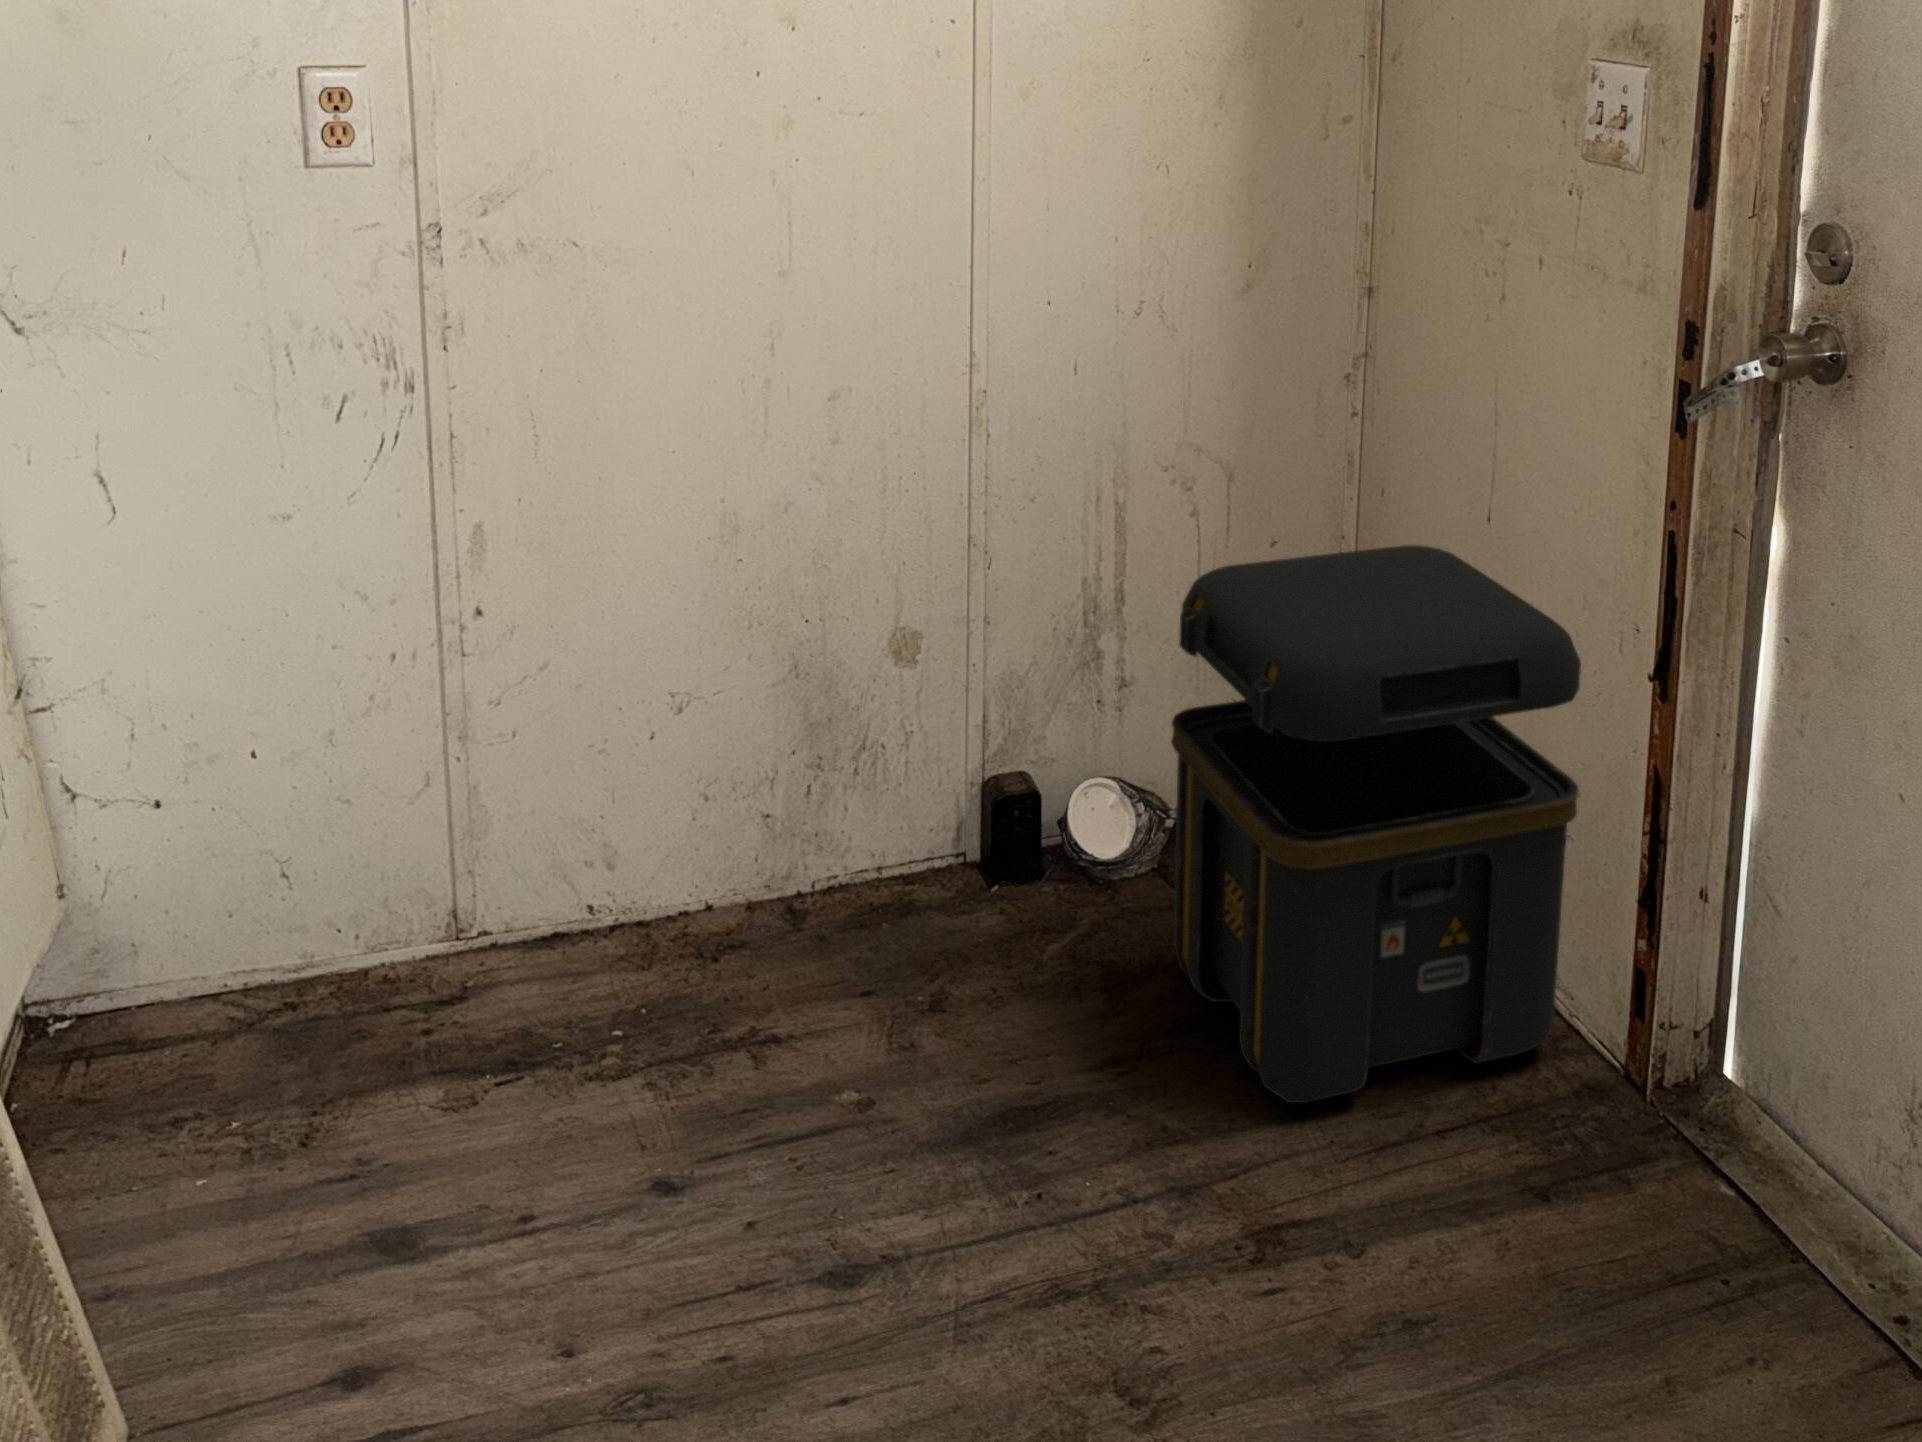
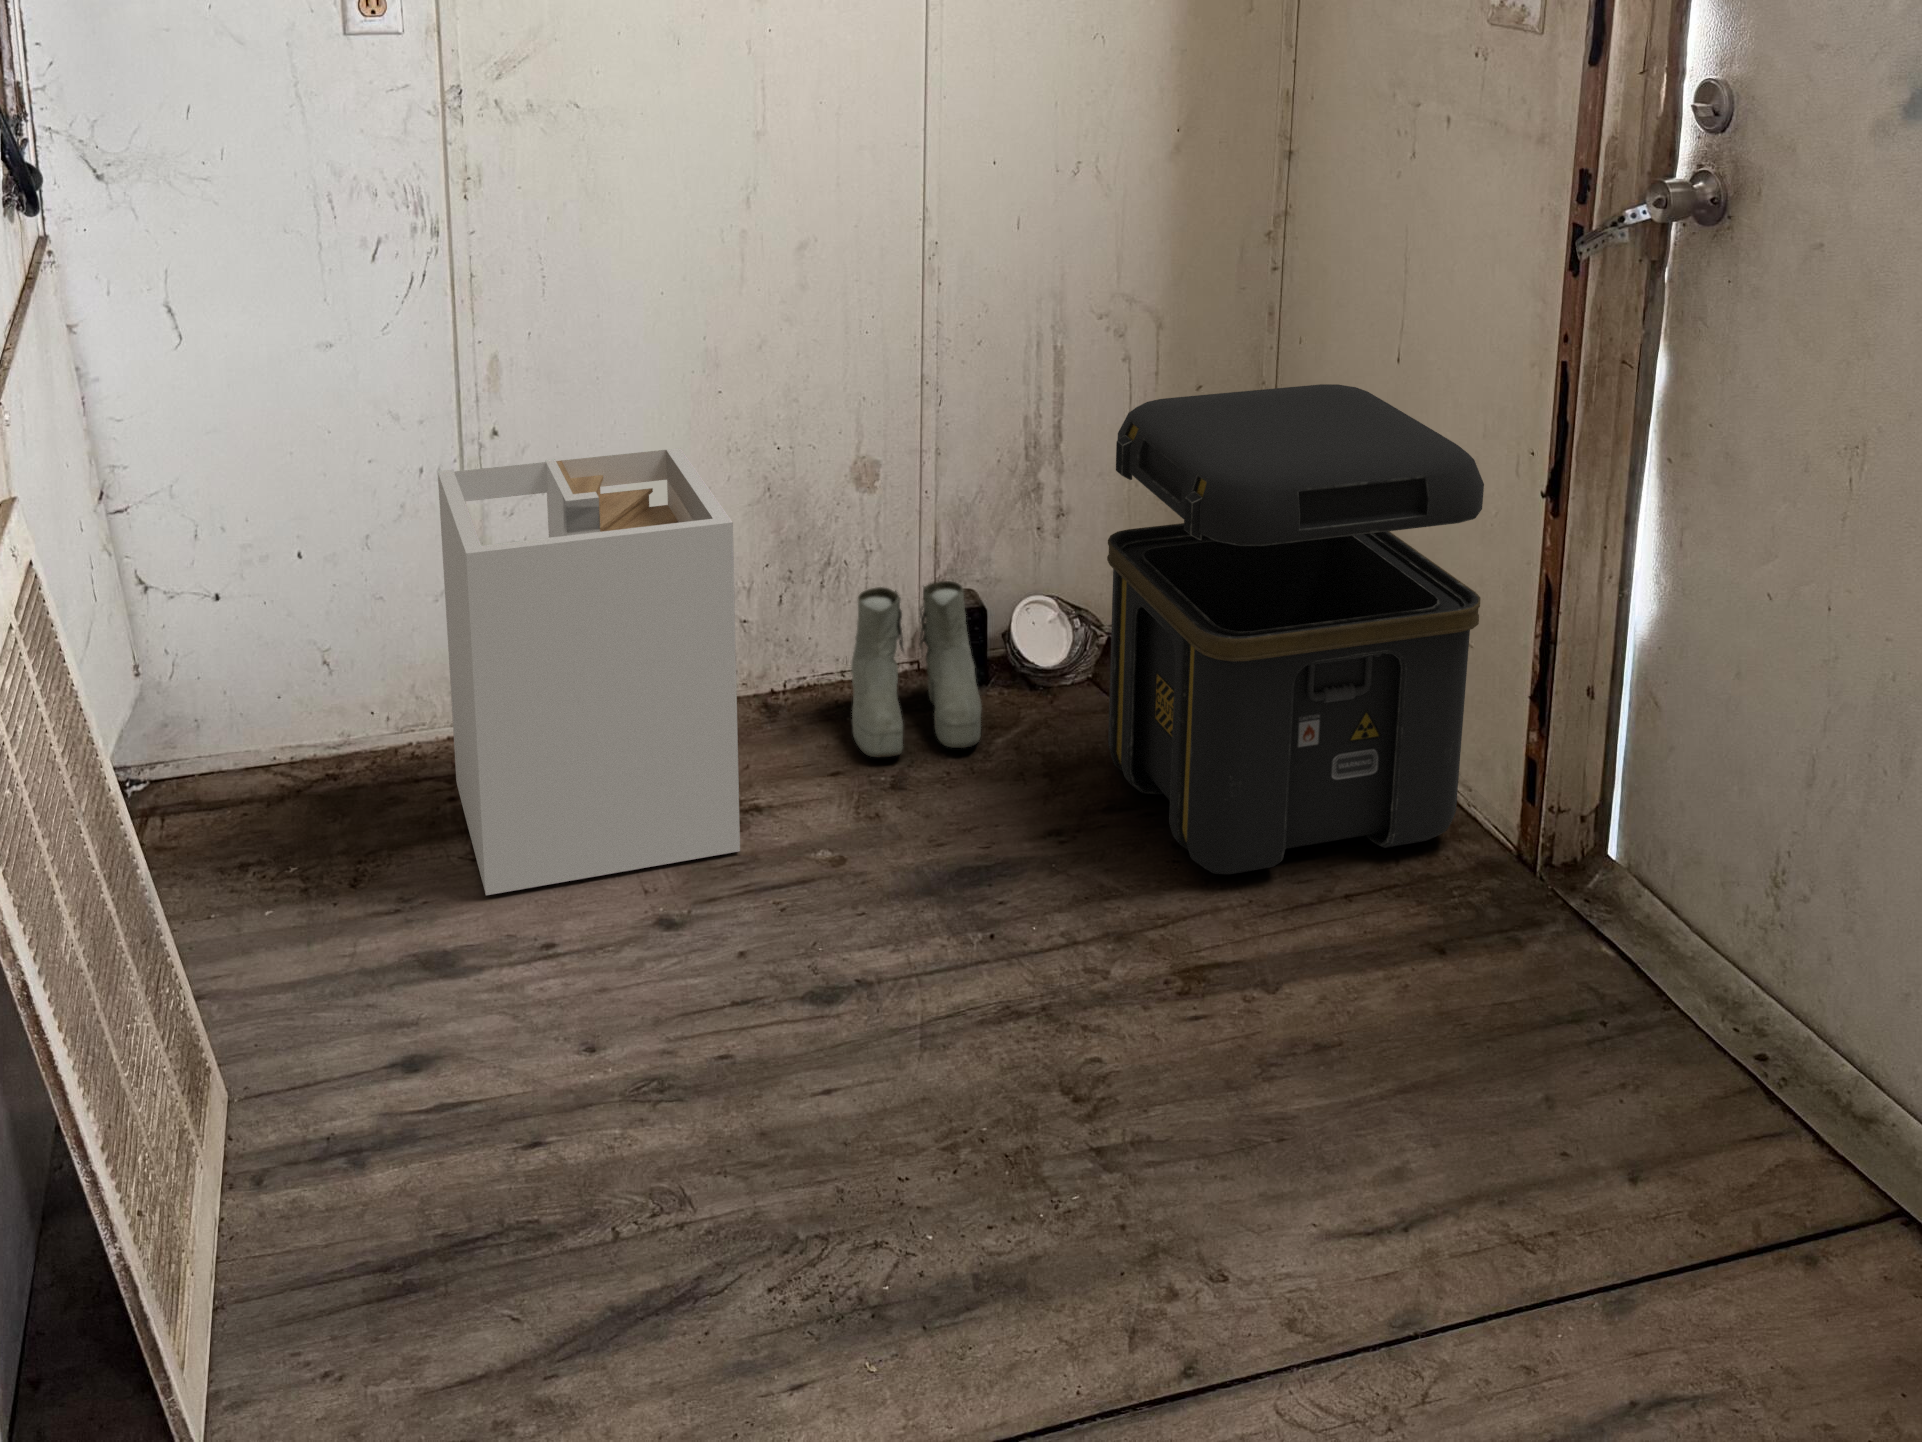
laundry hamper: none [413,625,755,1156] -> present [438,448,740,895]
boots: none [891,760,1035,965] -> present [851,581,981,757]

